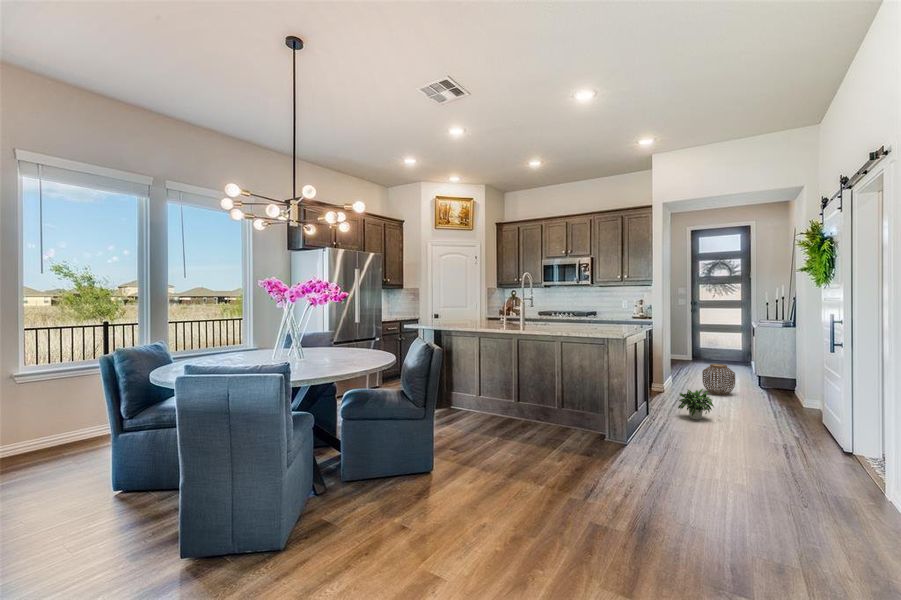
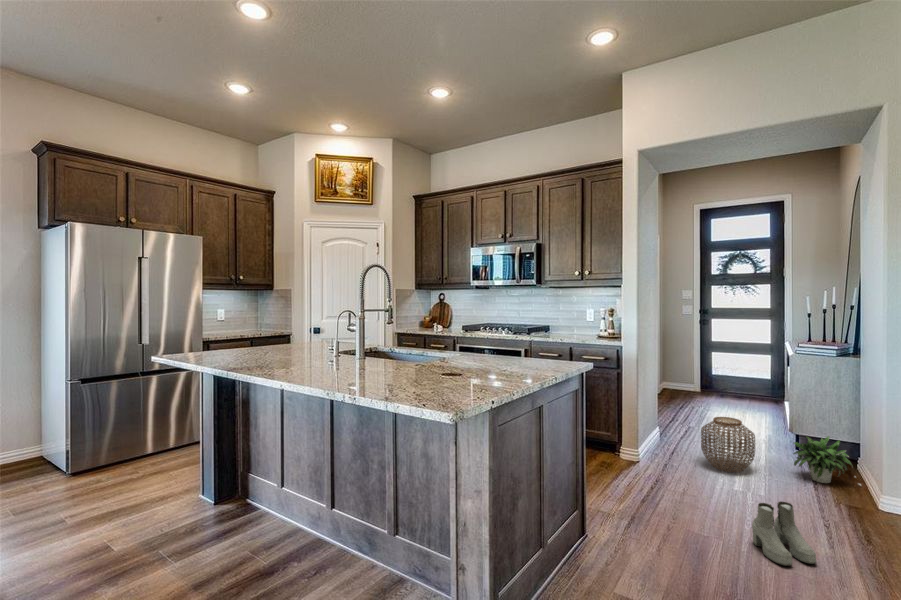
potted plant: present [678,389,720,420] -> present [794,436,861,486]
boots: none [736,397,769,424] -> present [752,501,816,566]

